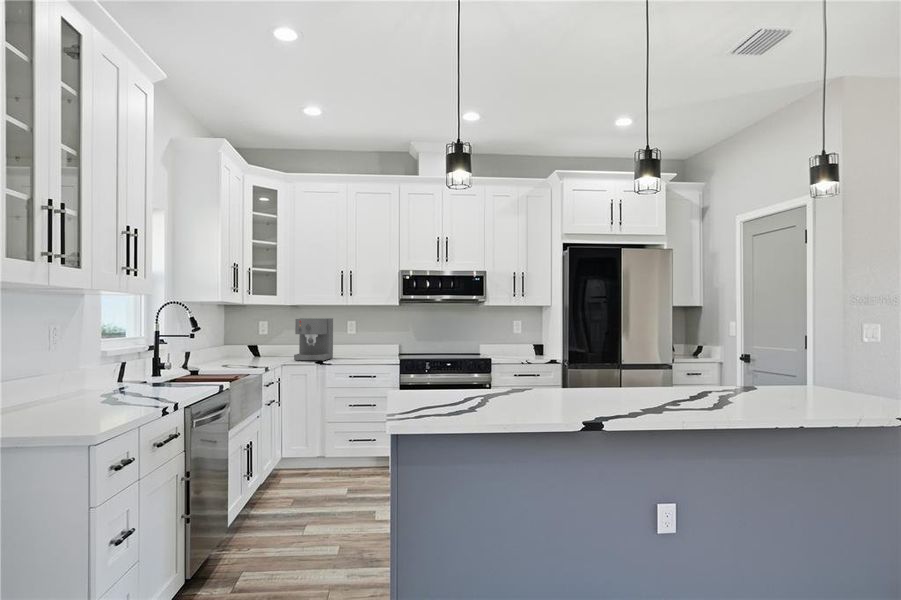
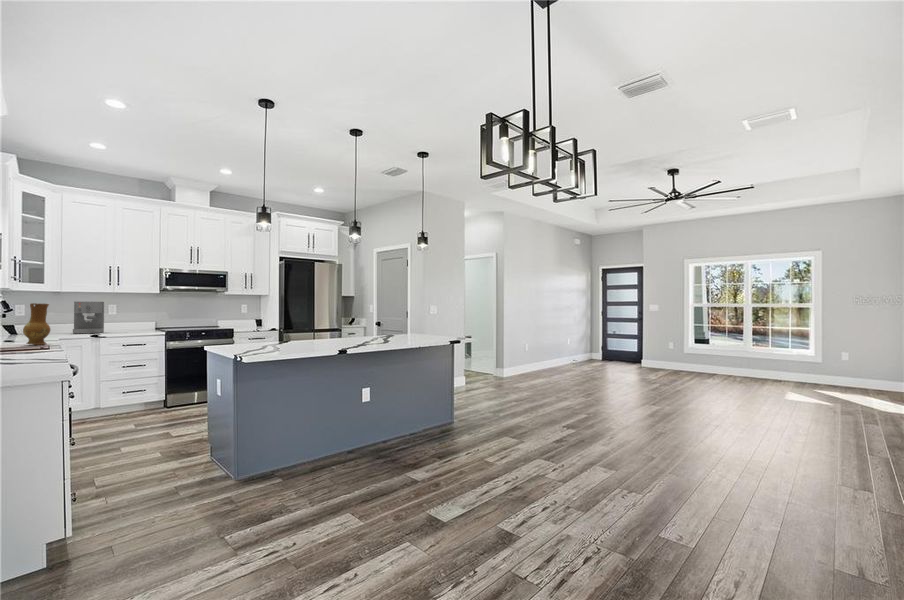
ceramic jug: none [89,336,131,405] -> present [23,303,50,345]

